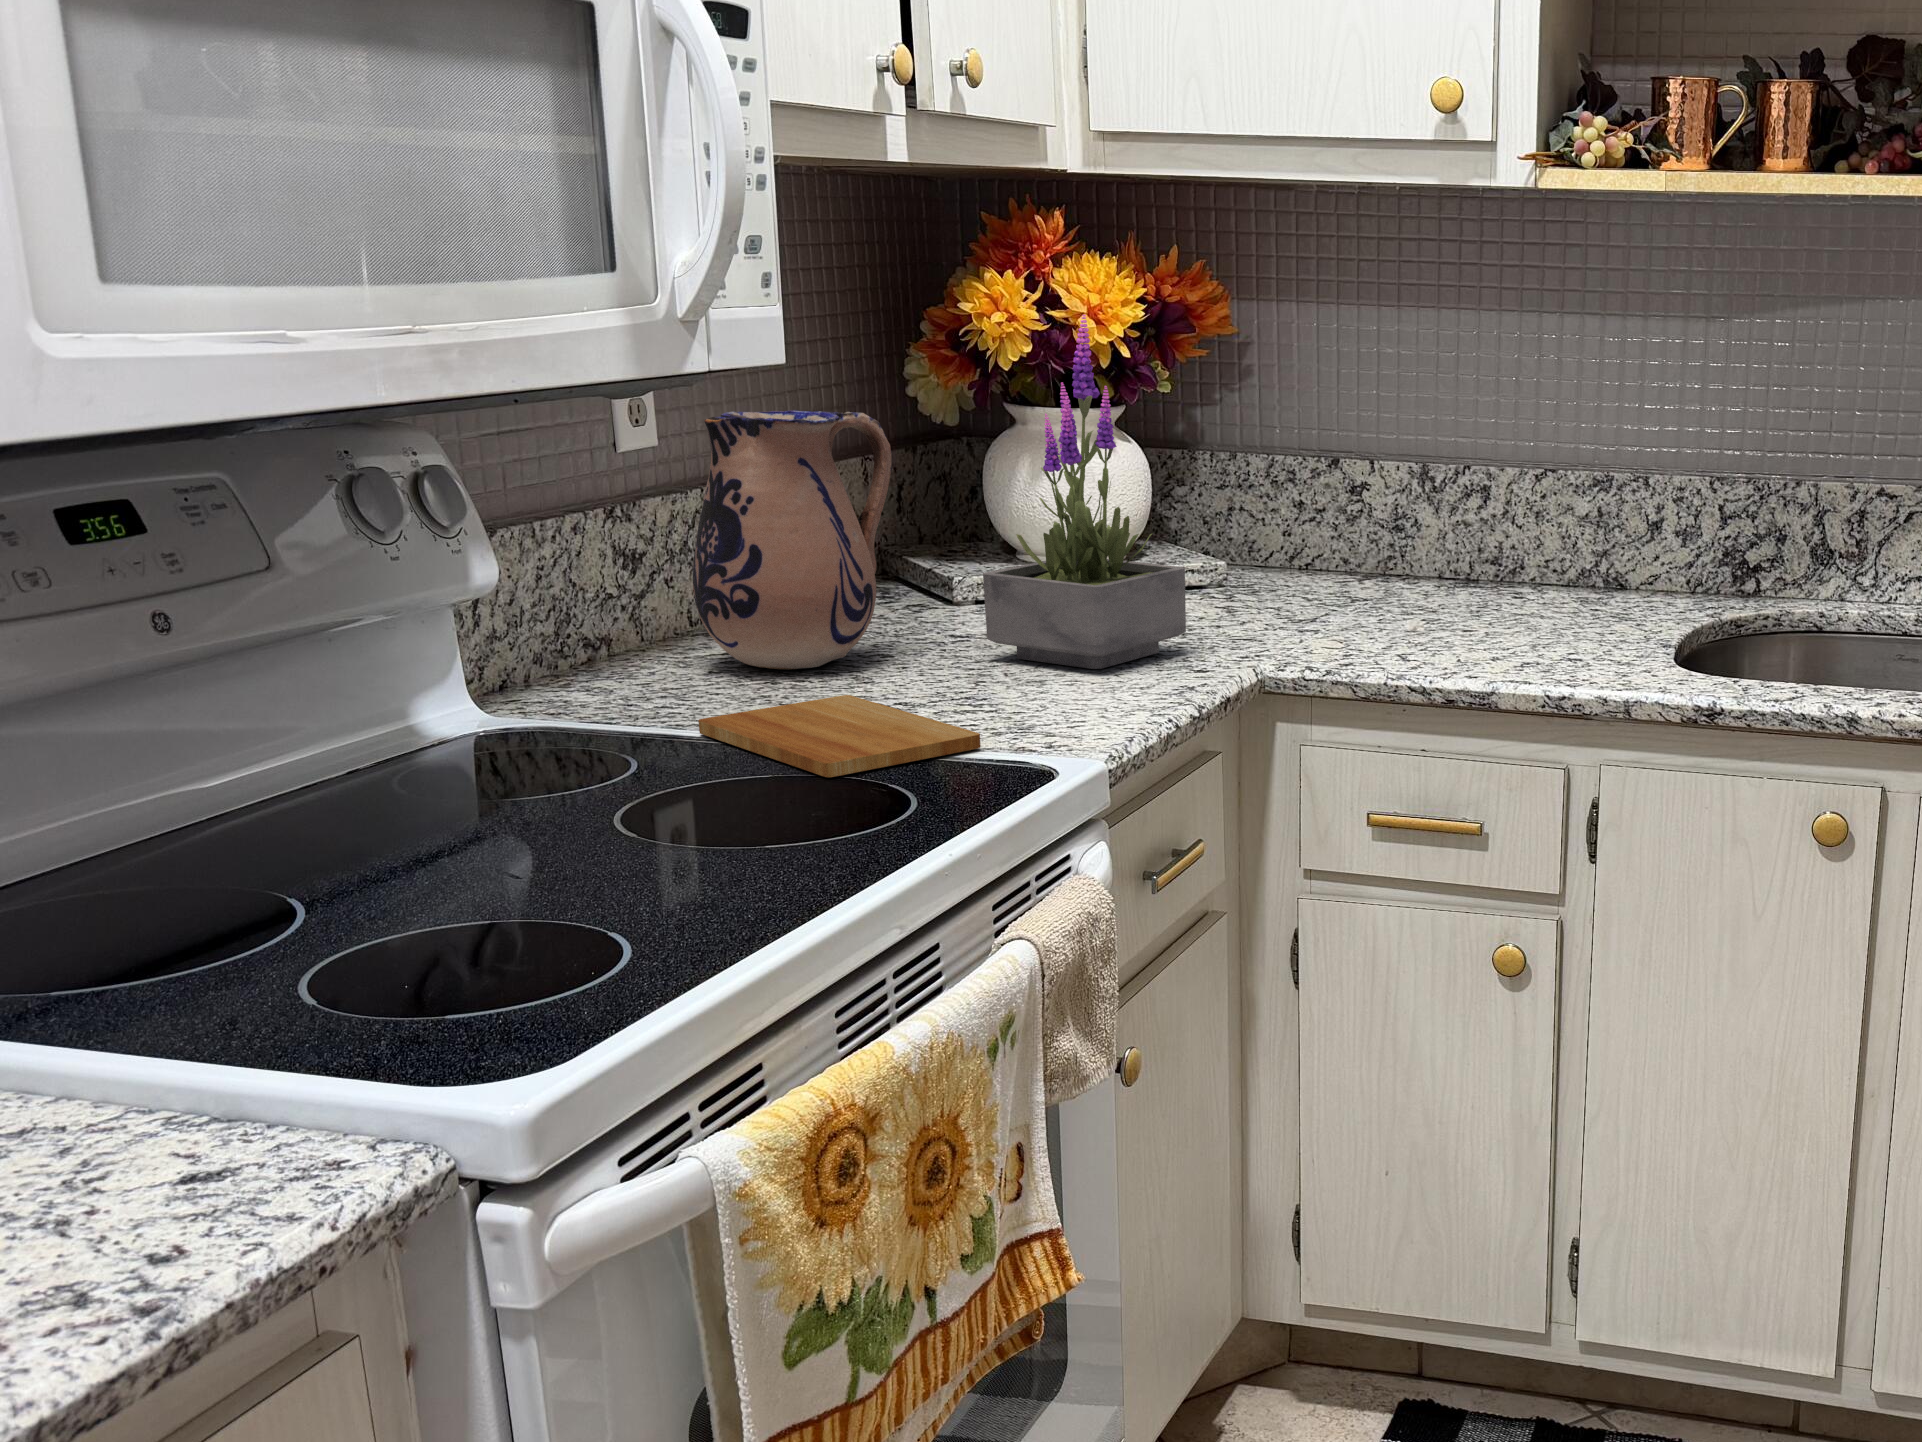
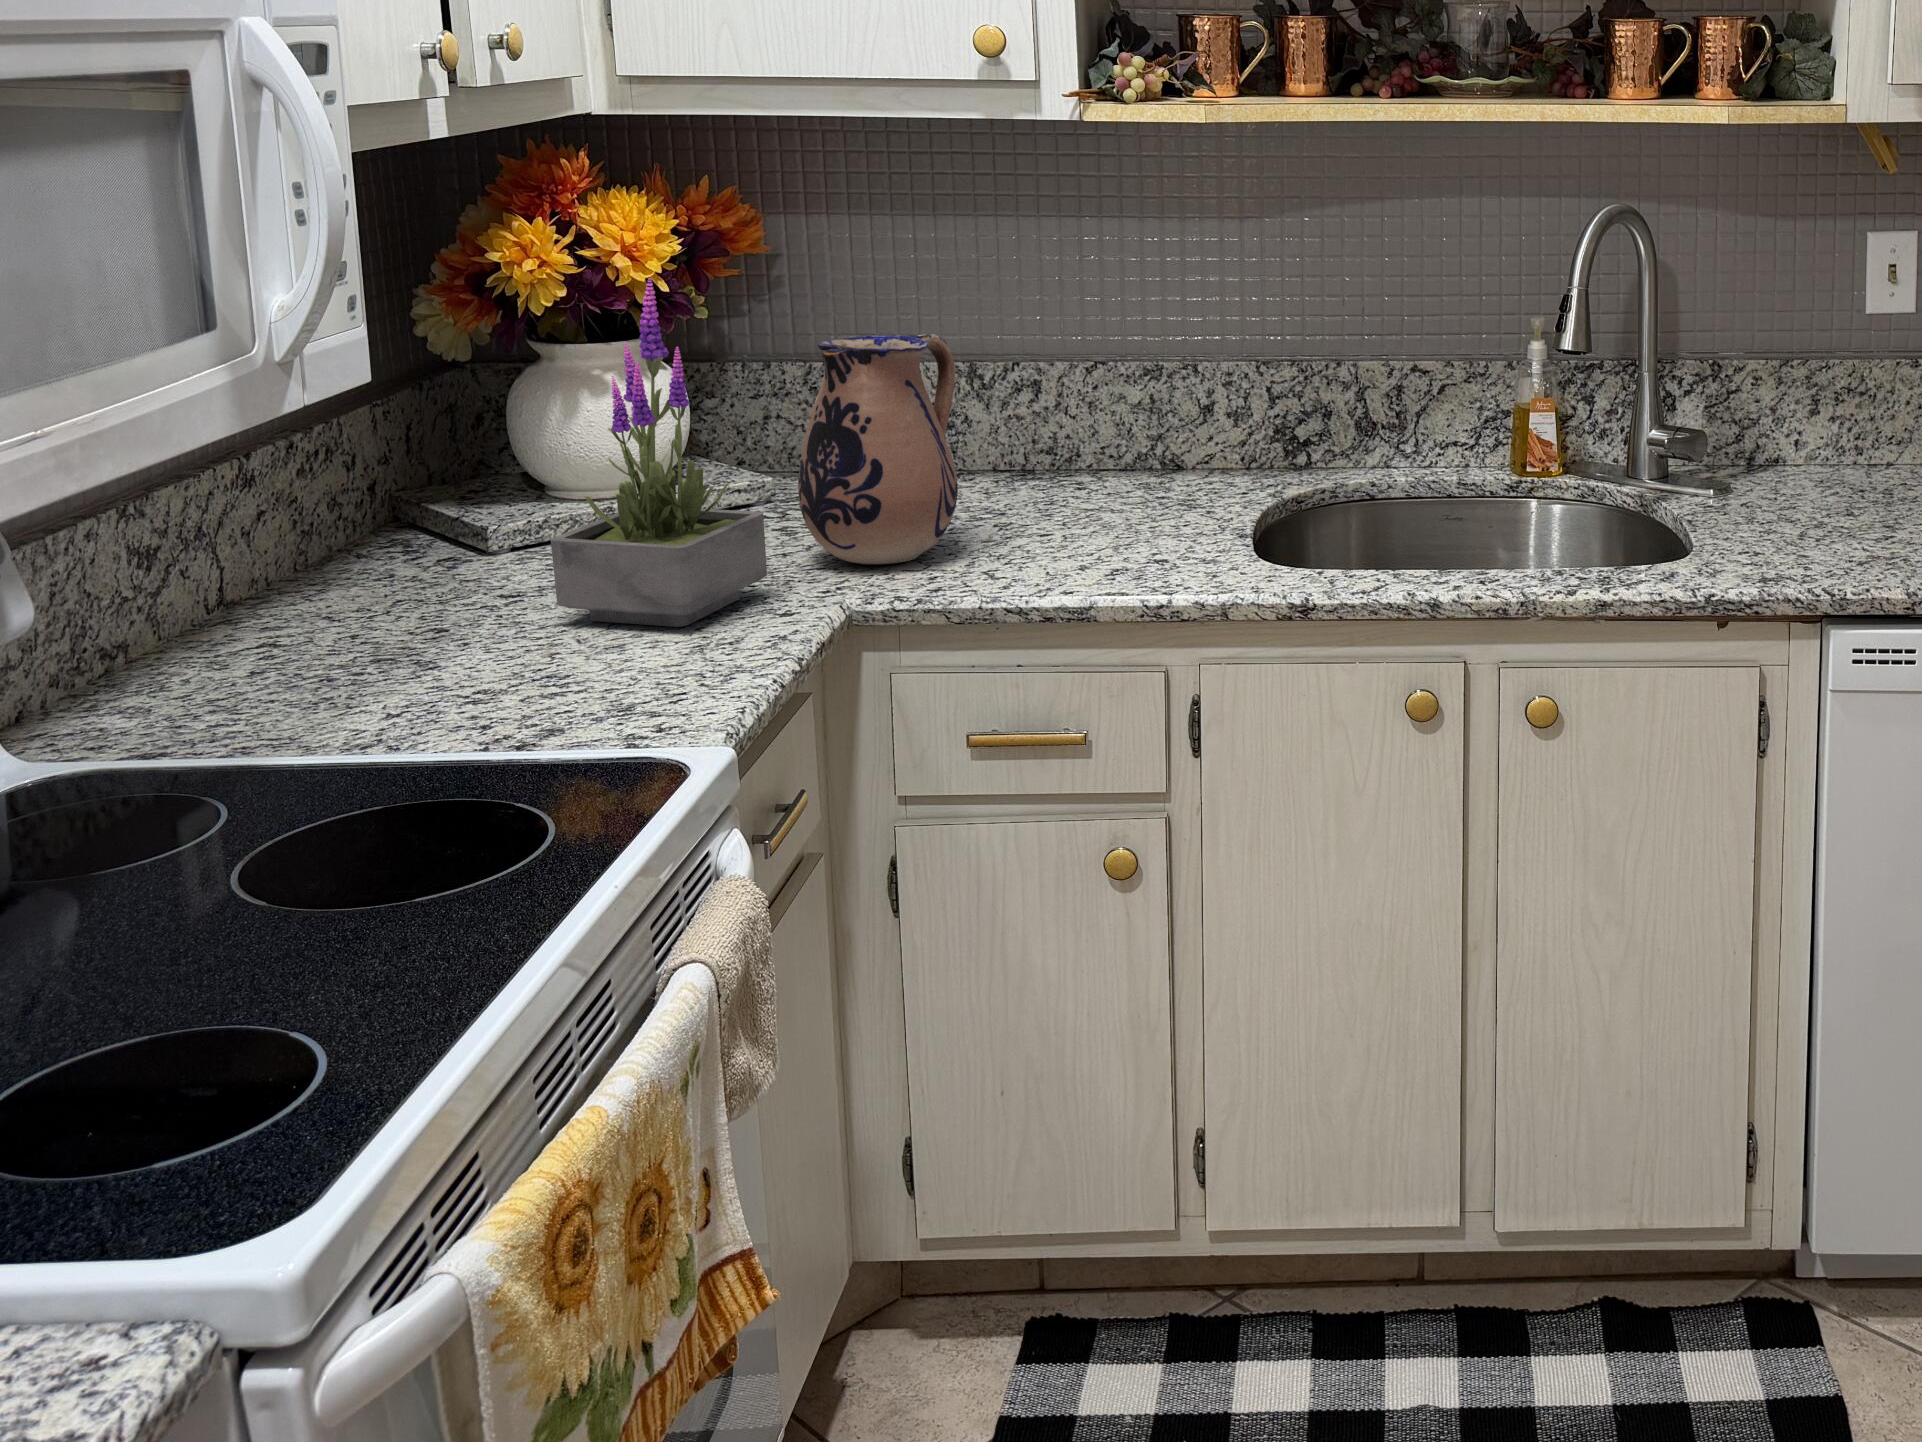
ceramic pitcher: present [693,410,891,669] -> present [798,334,958,565]
cutting board: present [698,695,981,777] -> none [274,693,597,801]

